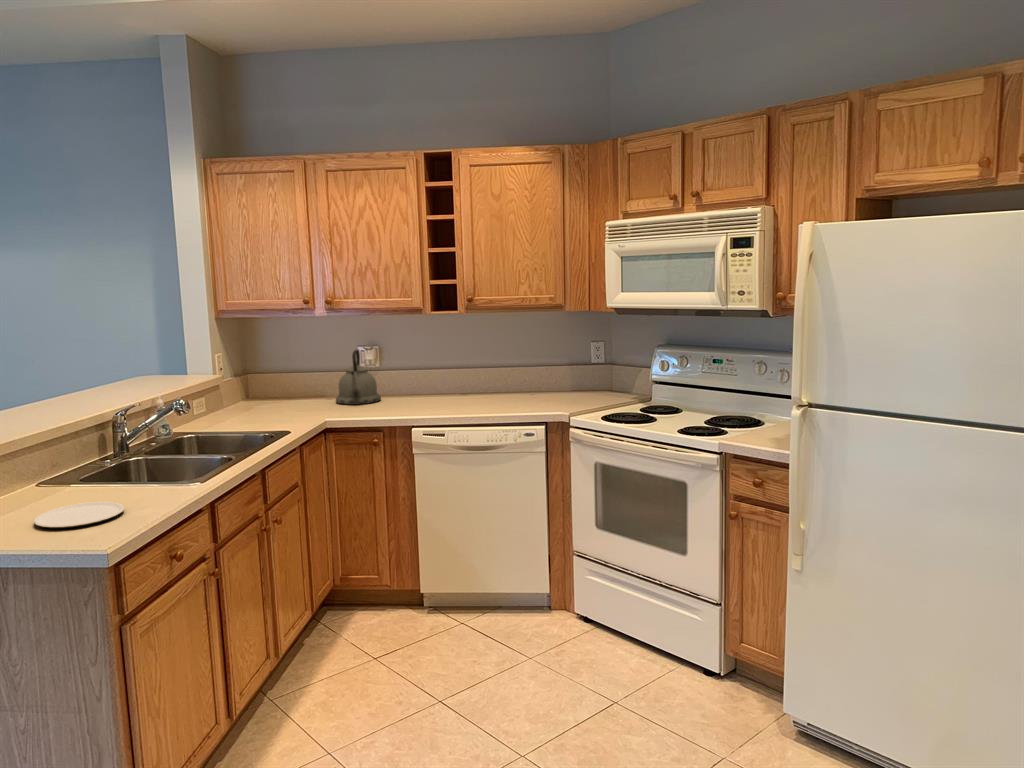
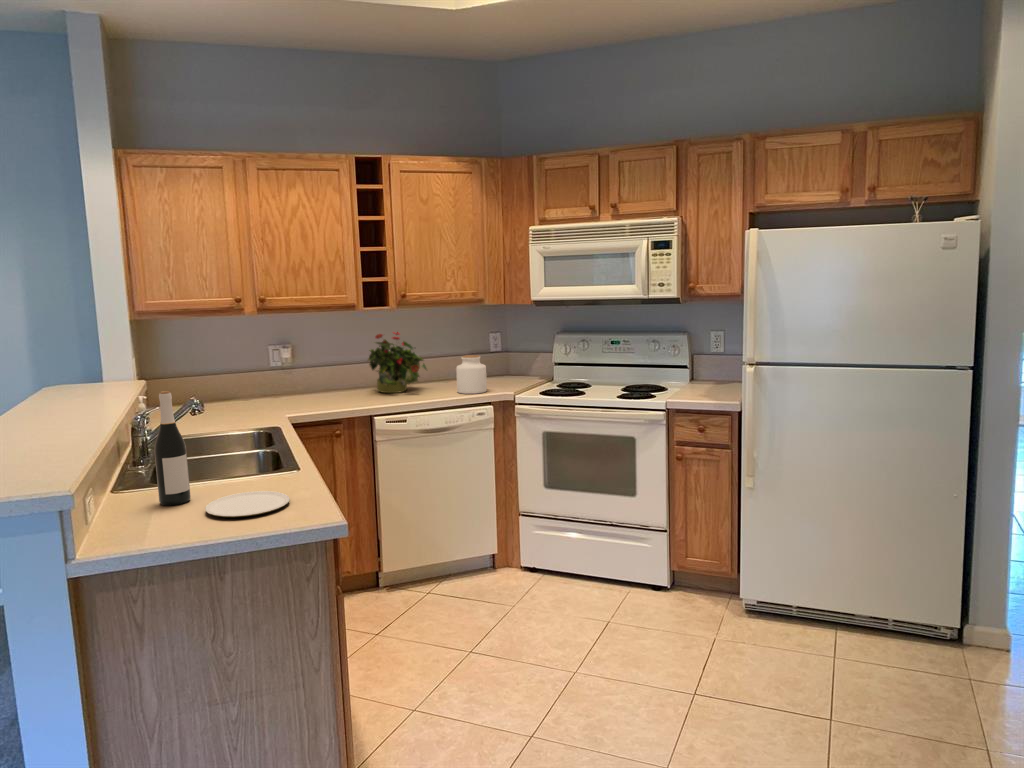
potted plant: none [430,337,497,404] -> present [368,332,426,393]
kettle: present [336,350,381,405] -> none [265,347,311,401]
jar: none [516,368,549,412] -> present [456,355,487,394]
wine bottle: none [30,396,67,506] -> present [154,391,191,506]

